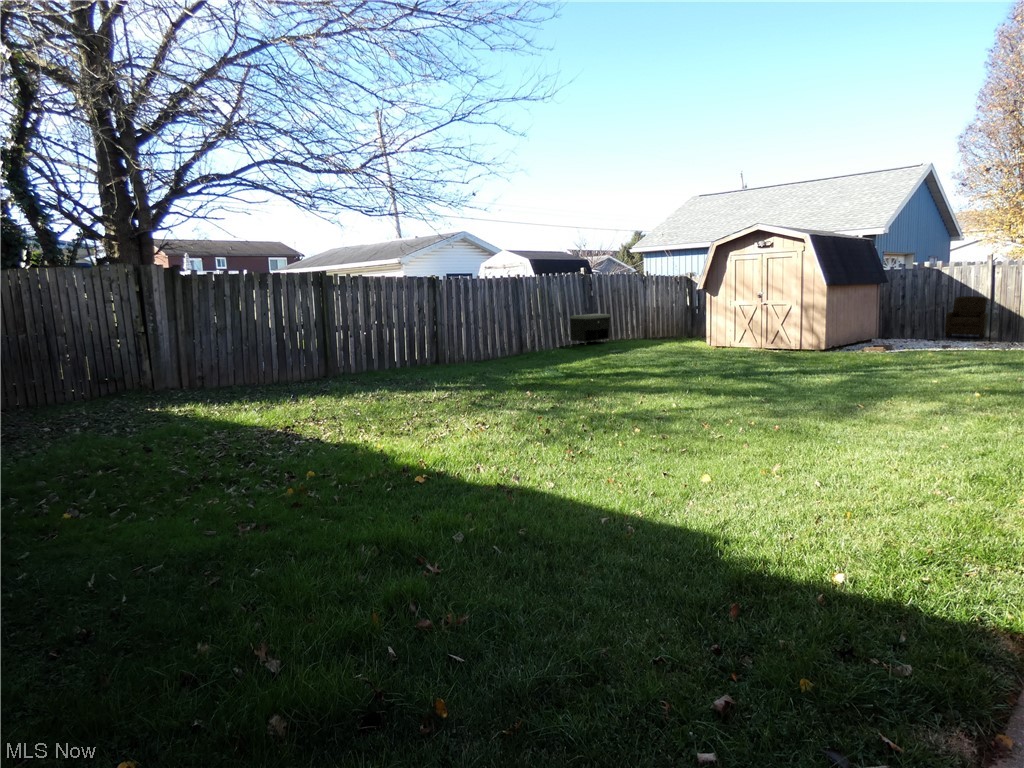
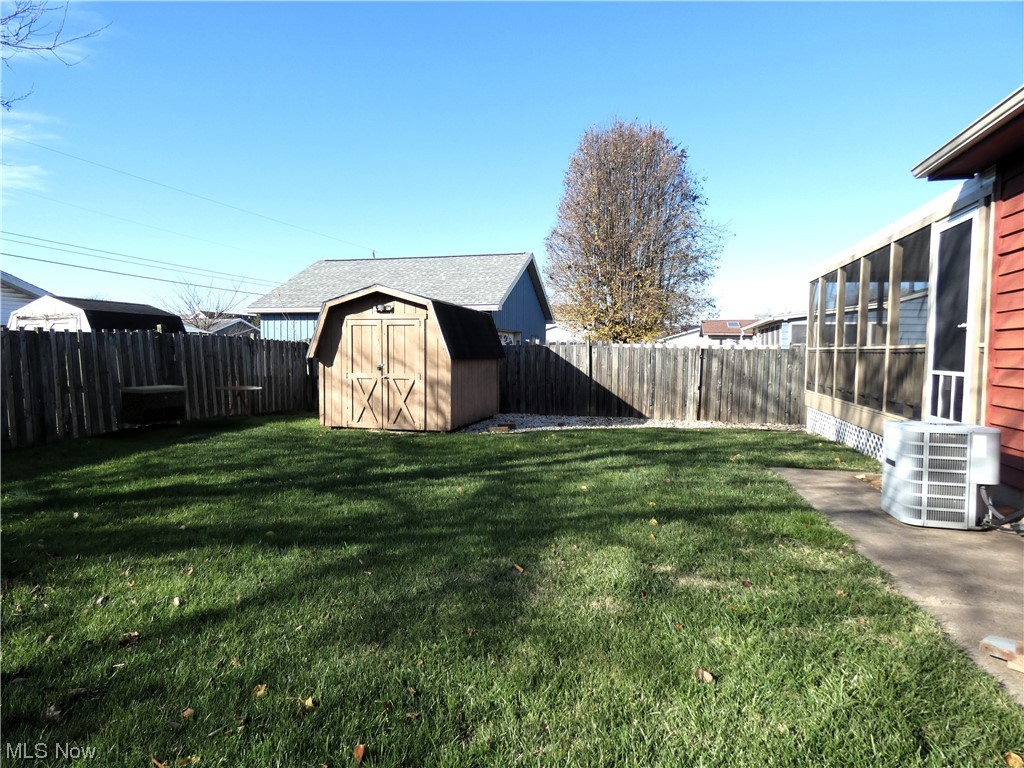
chair: present [945,296,988,339] -> none [556,373,588,414]
round table: none [625,314,660,339] -> present [215,386,262,418]

